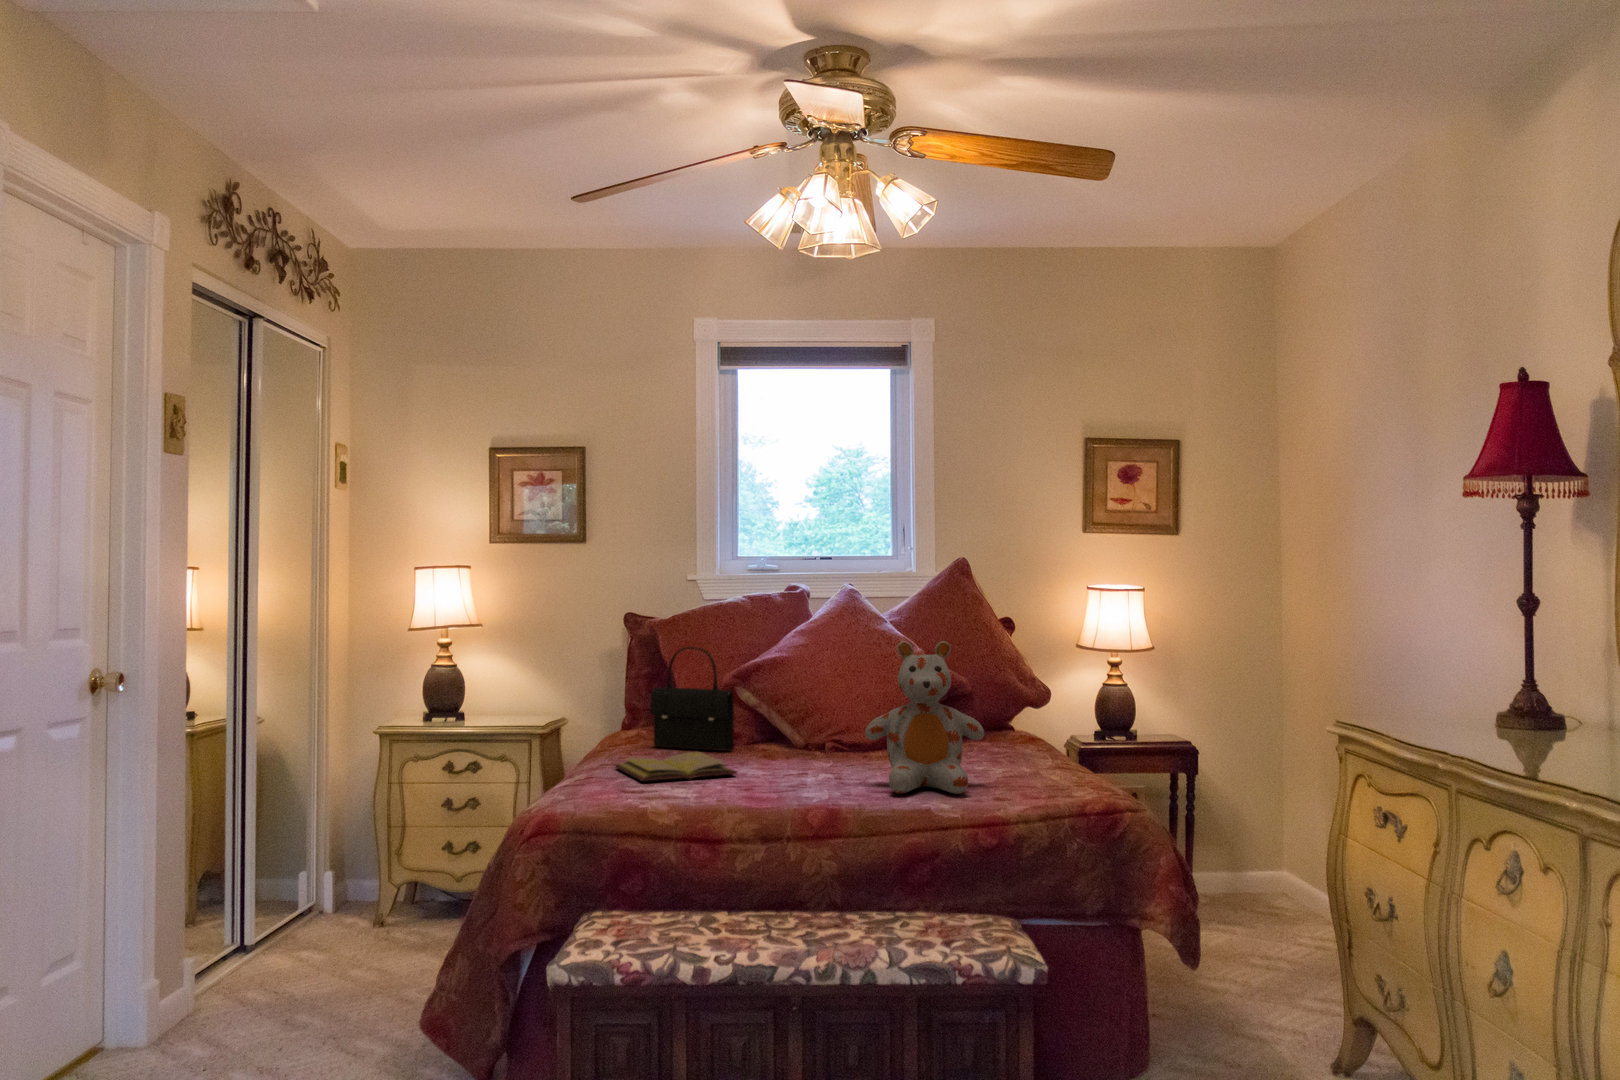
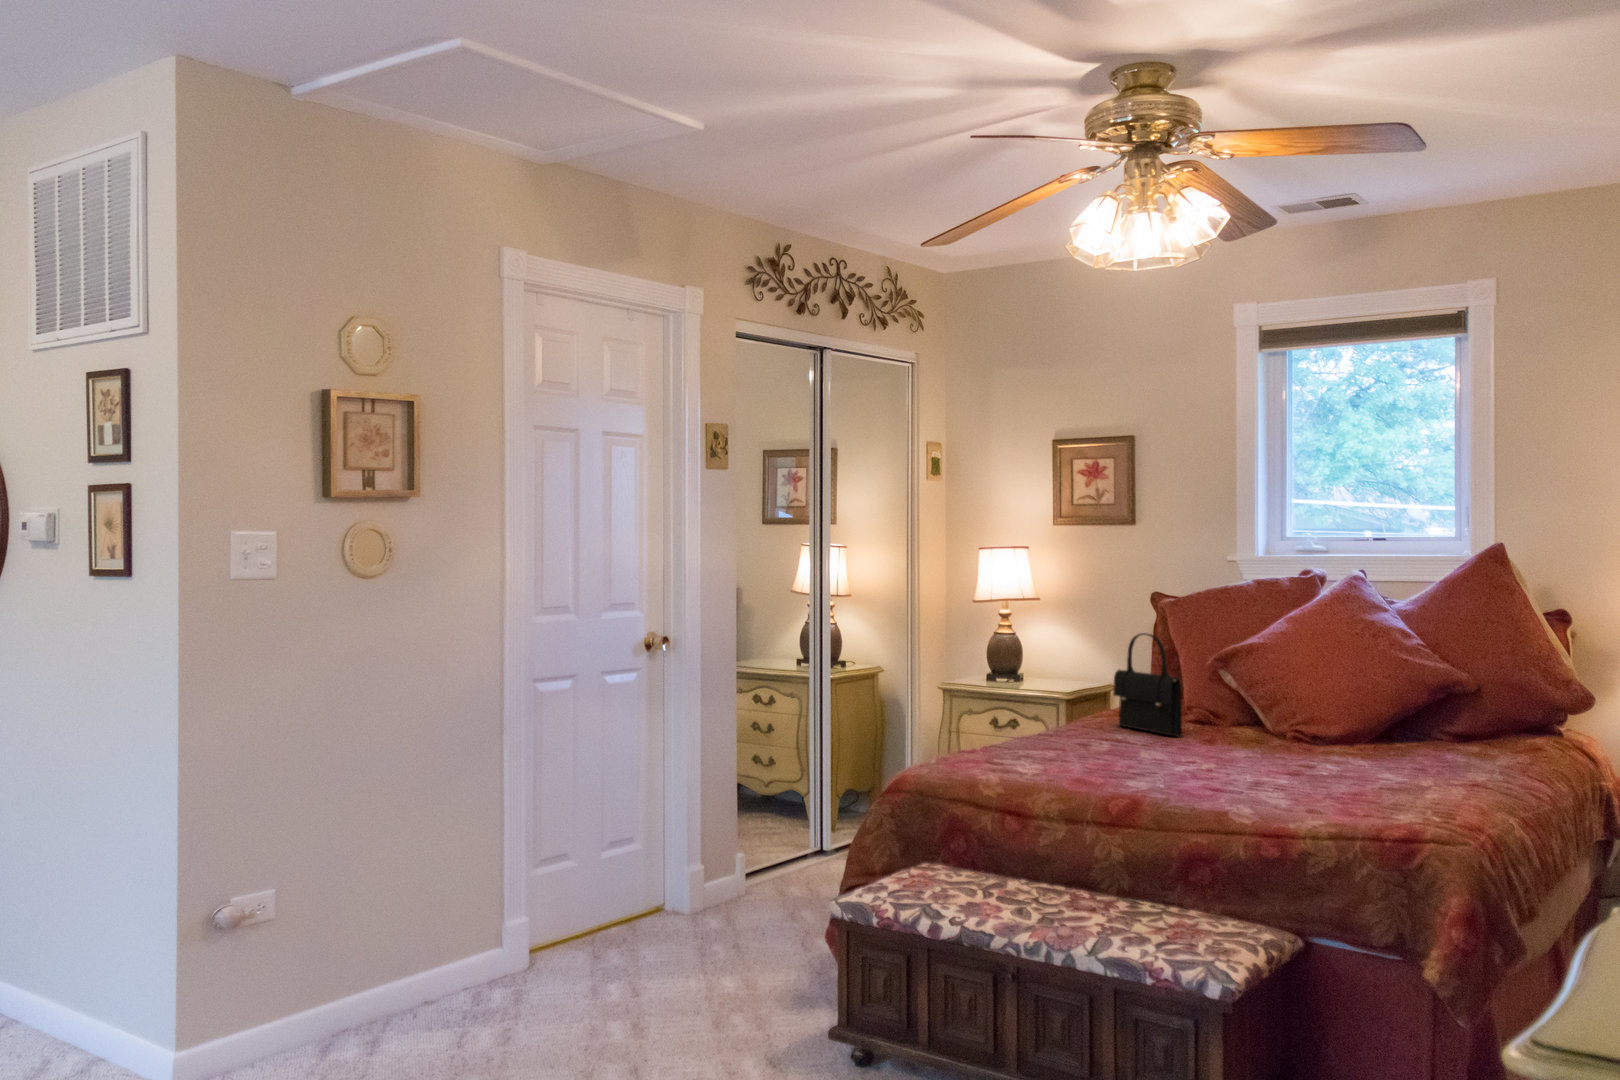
stuffed bear: present [865,641,984,794] -> none [1218,645,1344,806]
diary: present [615,752,737,781] -> none [1031,735,1128,762]

